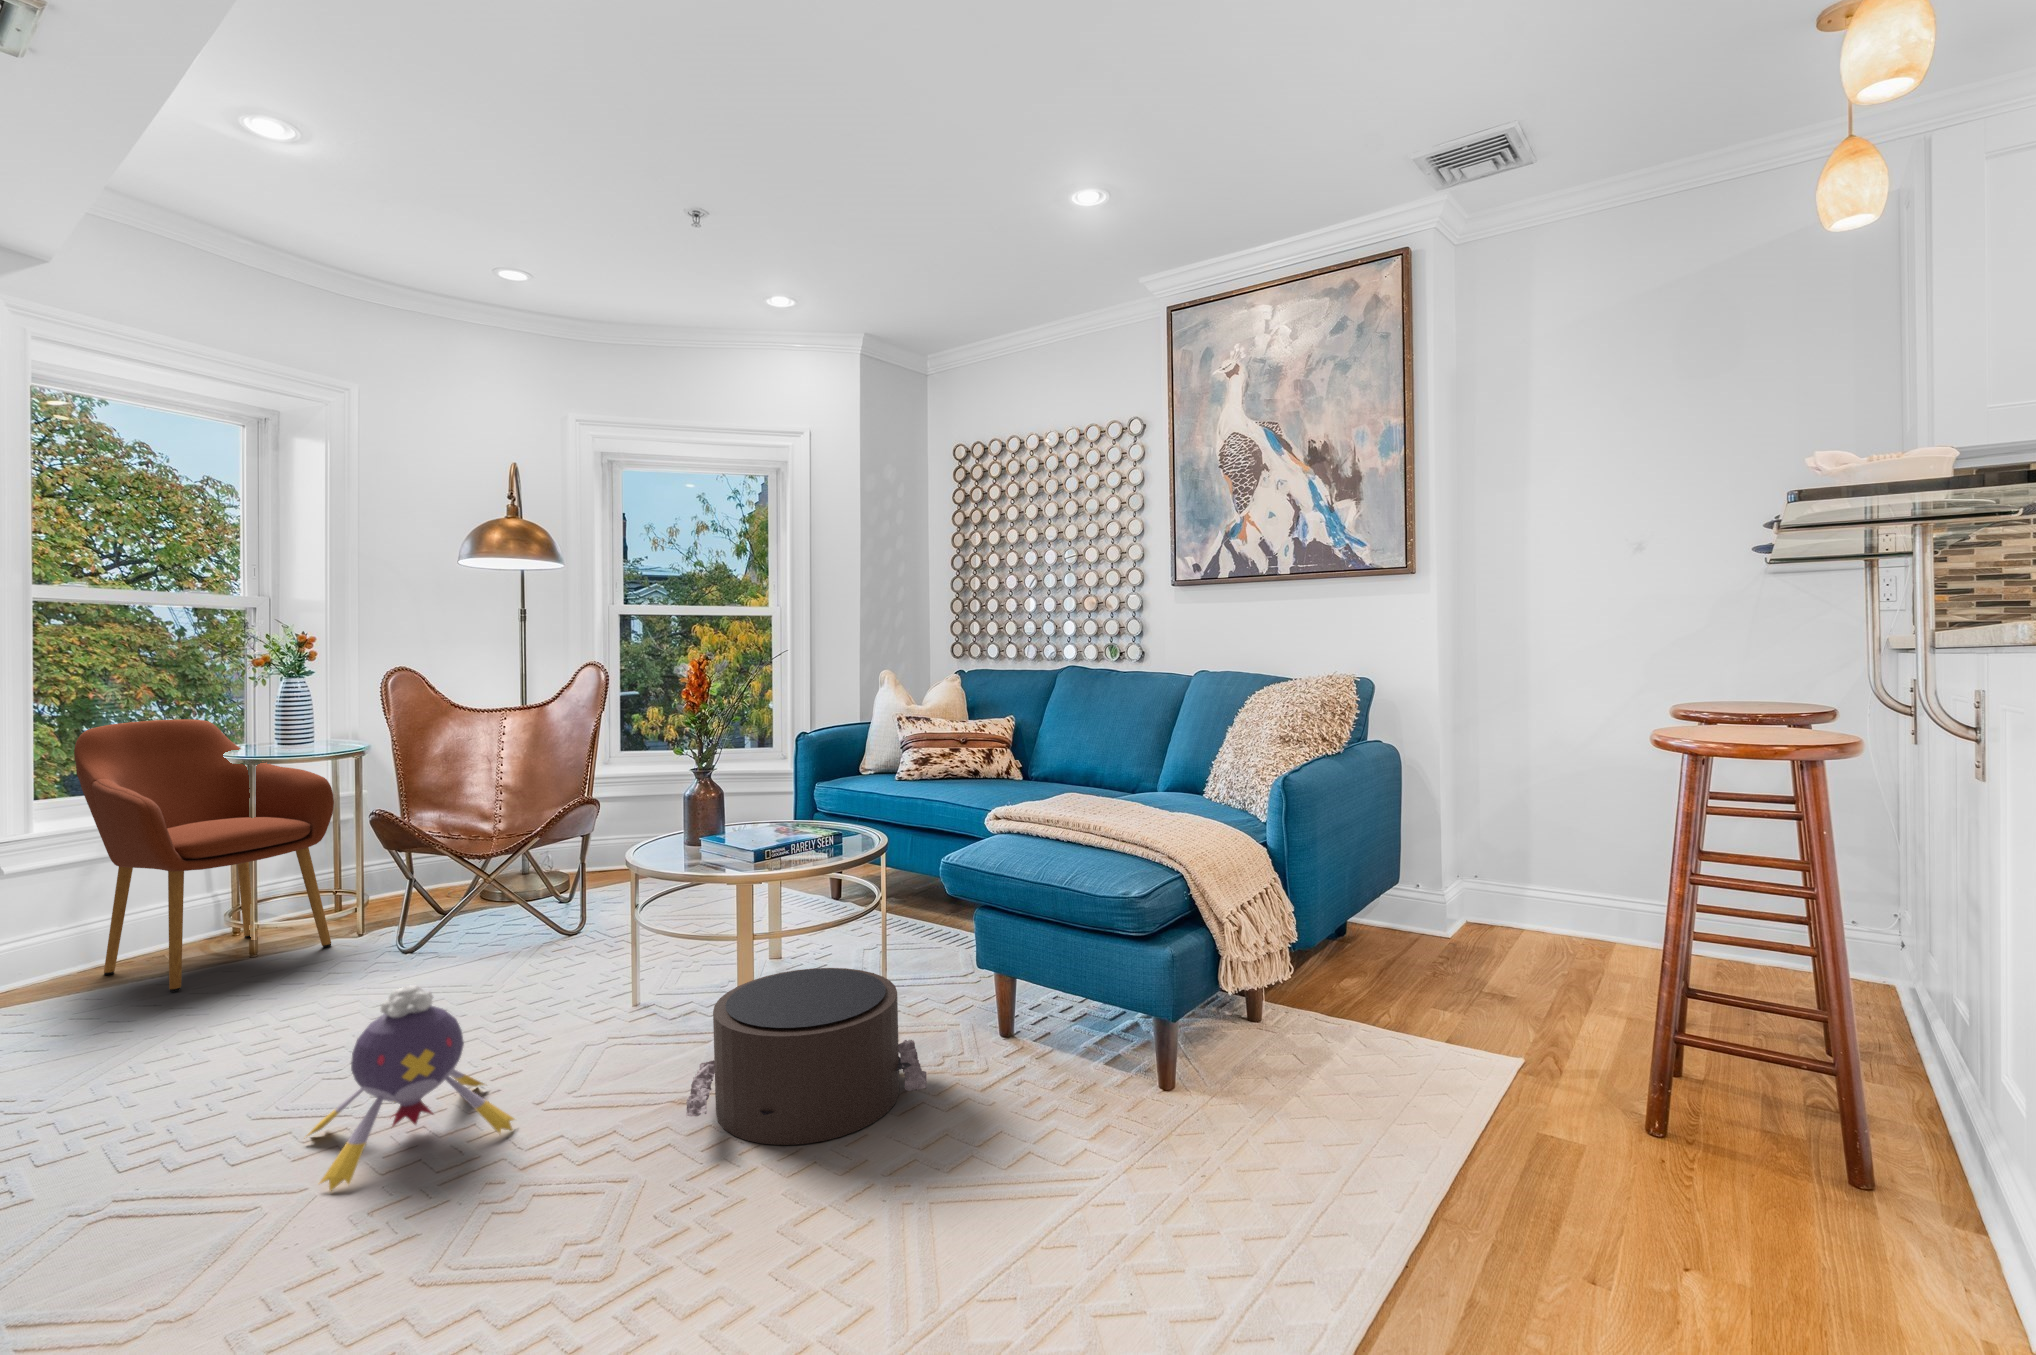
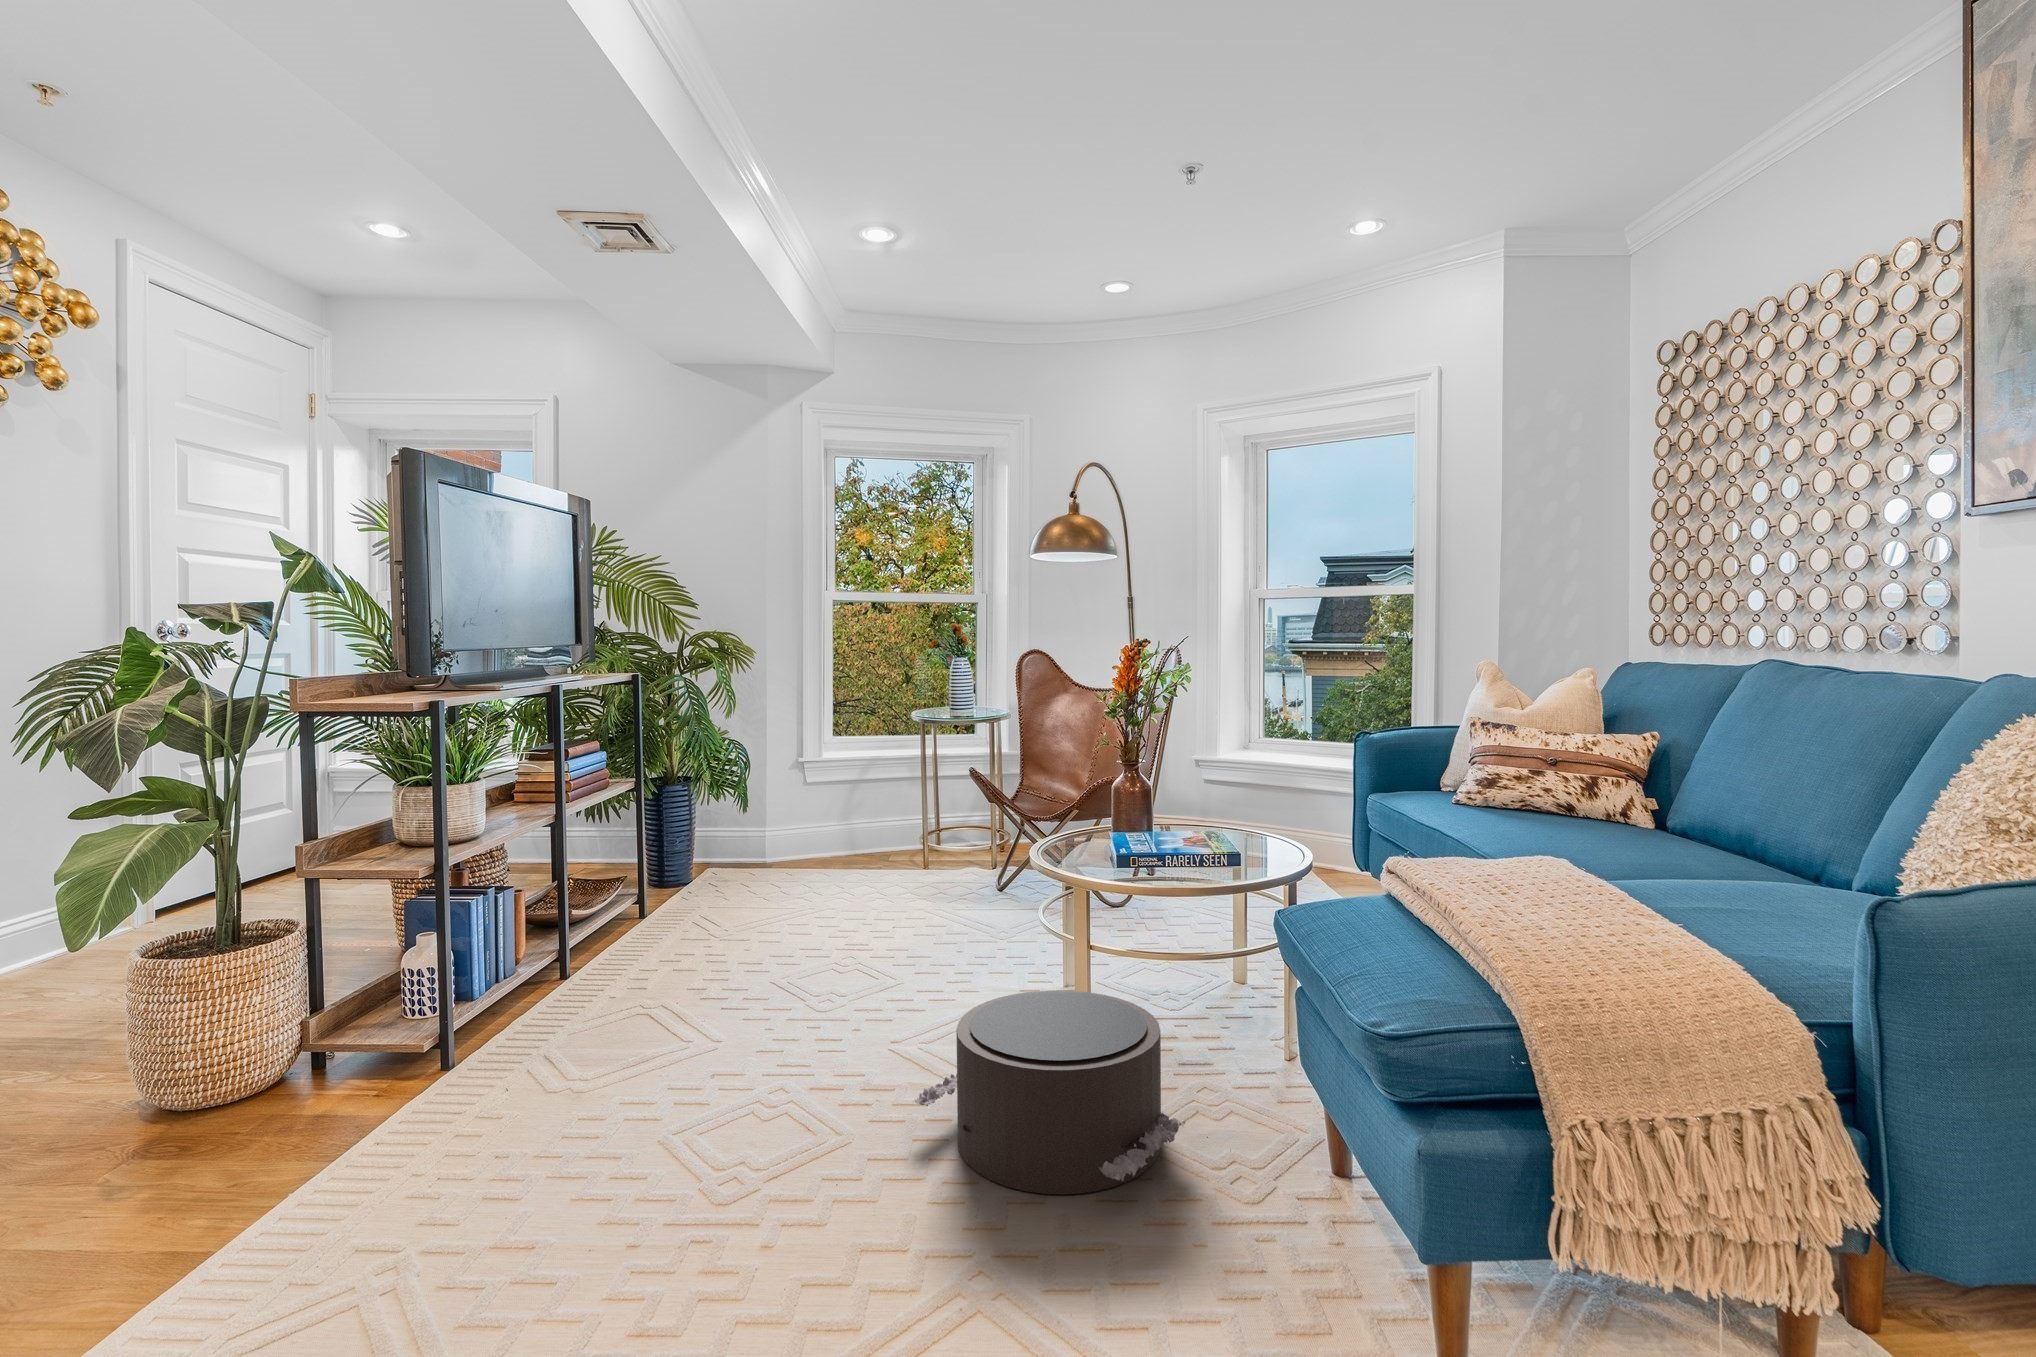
armchair: present [74,719,334,992] -> none [826,683,959,883]
plush toy: present [307,985,514,1191] -> none [721,909,882,1059]

